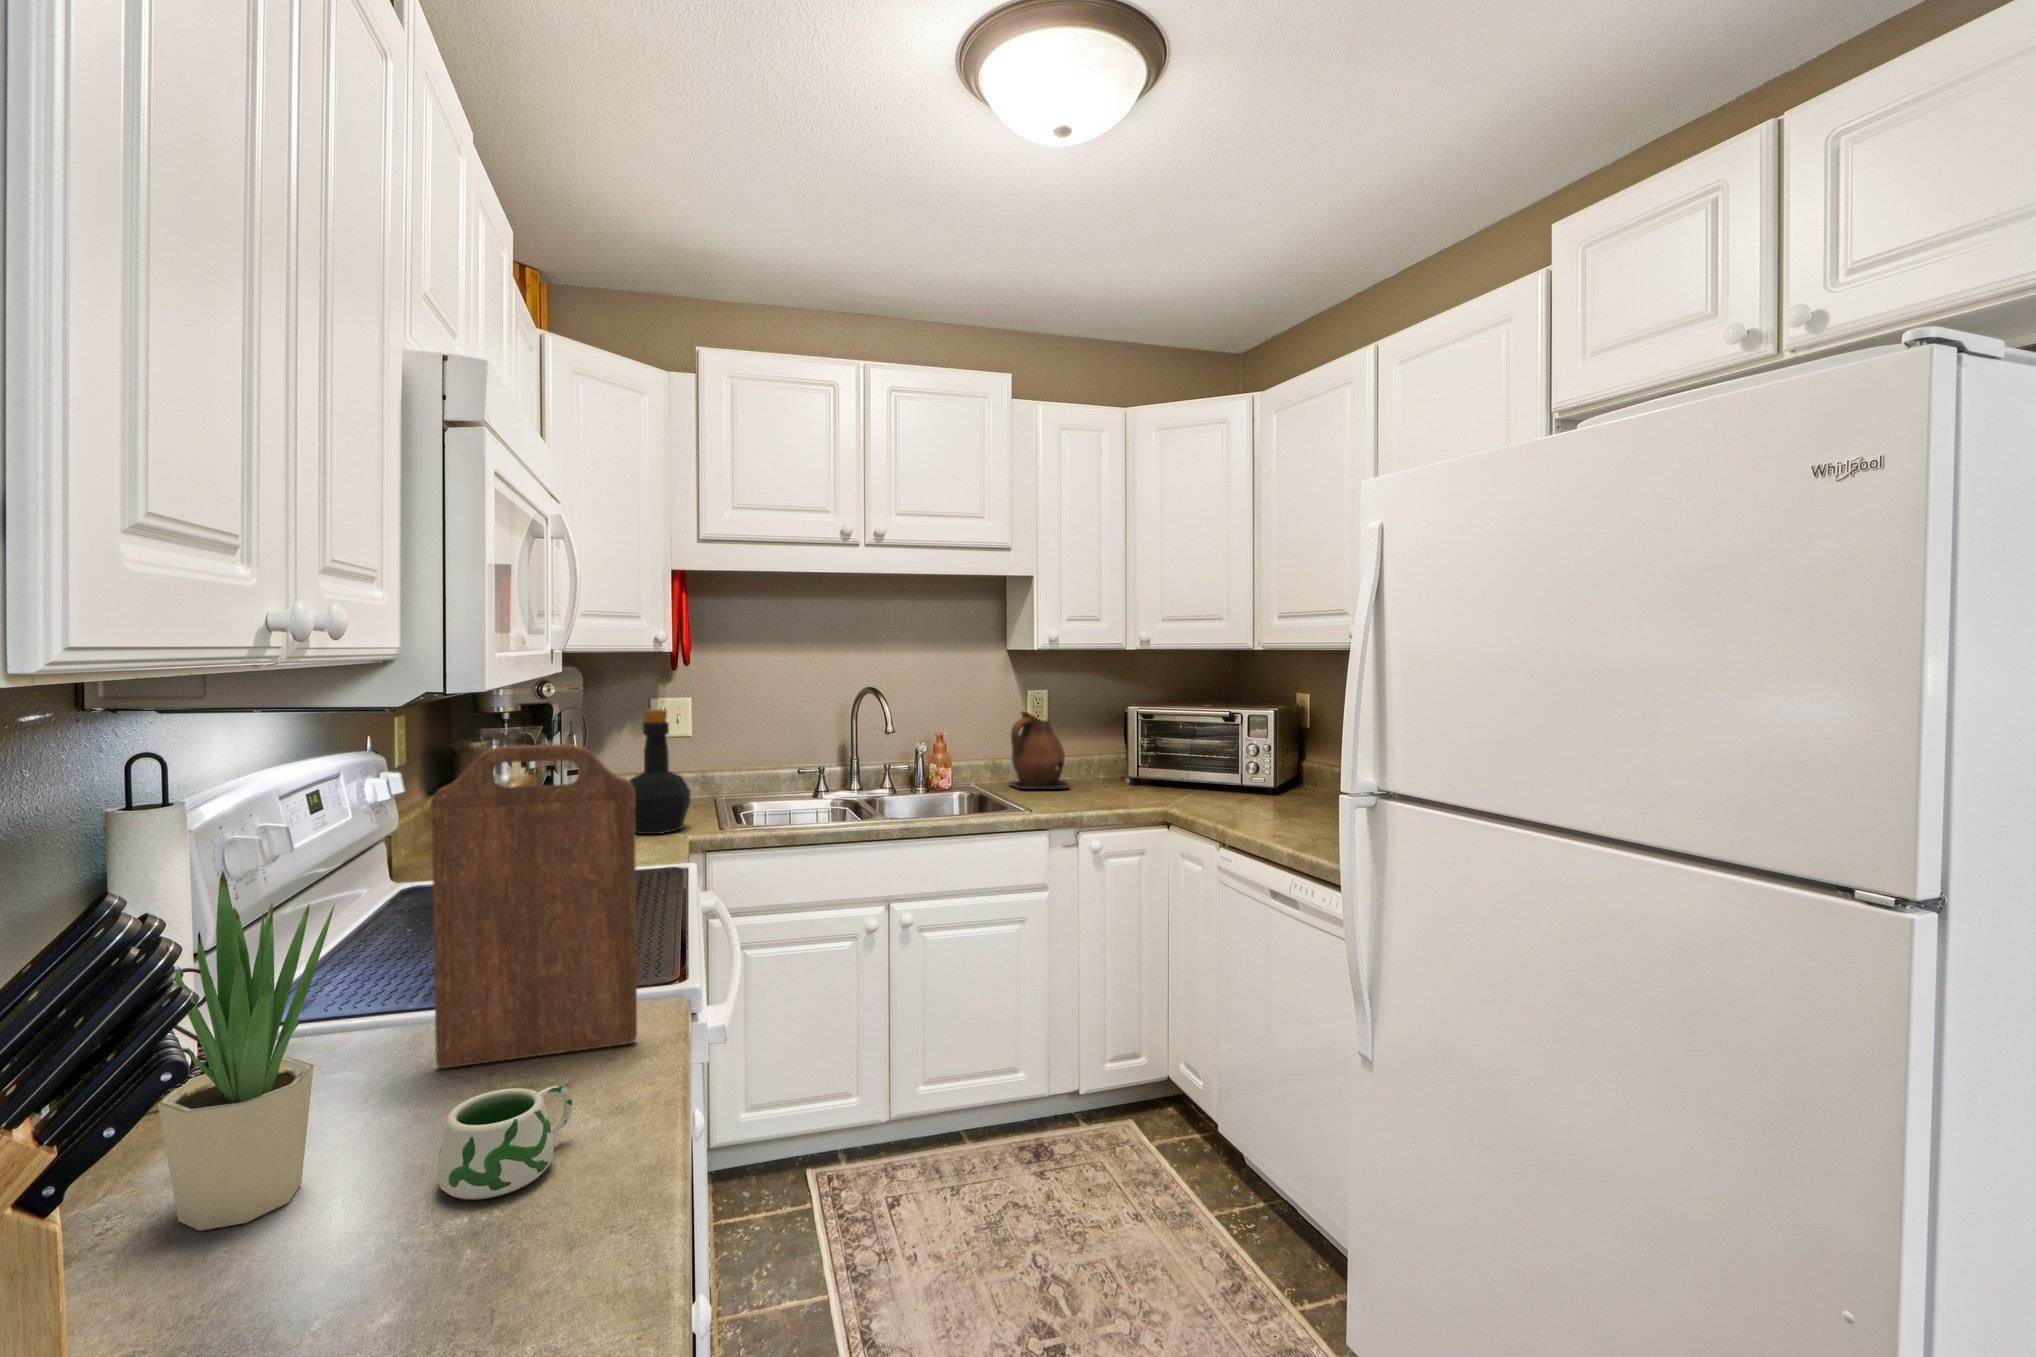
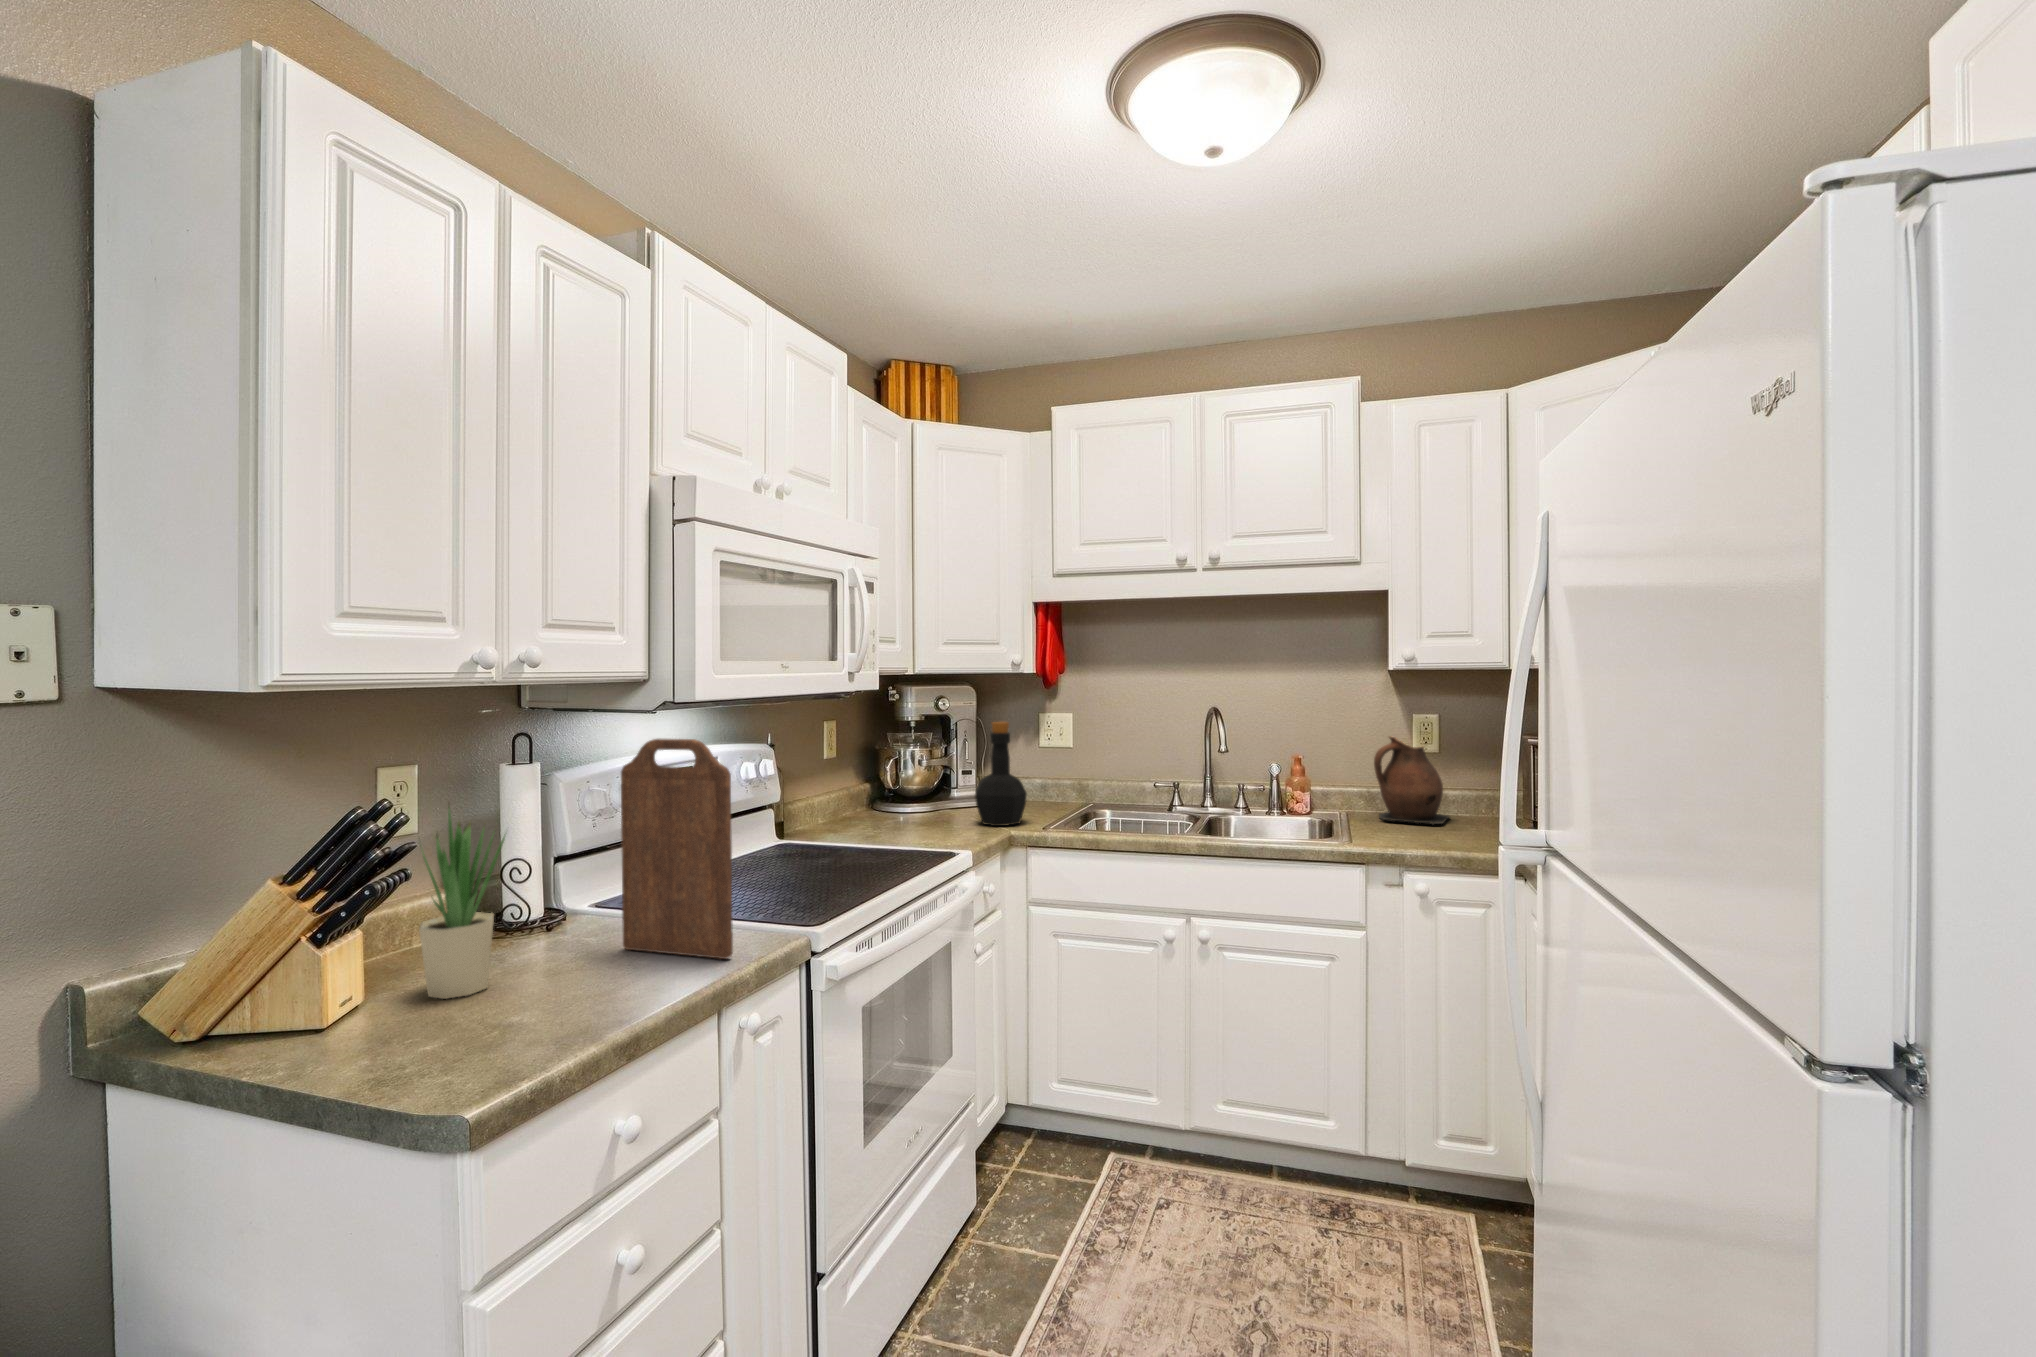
mug: present [437,1086,572,1200] -> none [513,957,610,1019]

